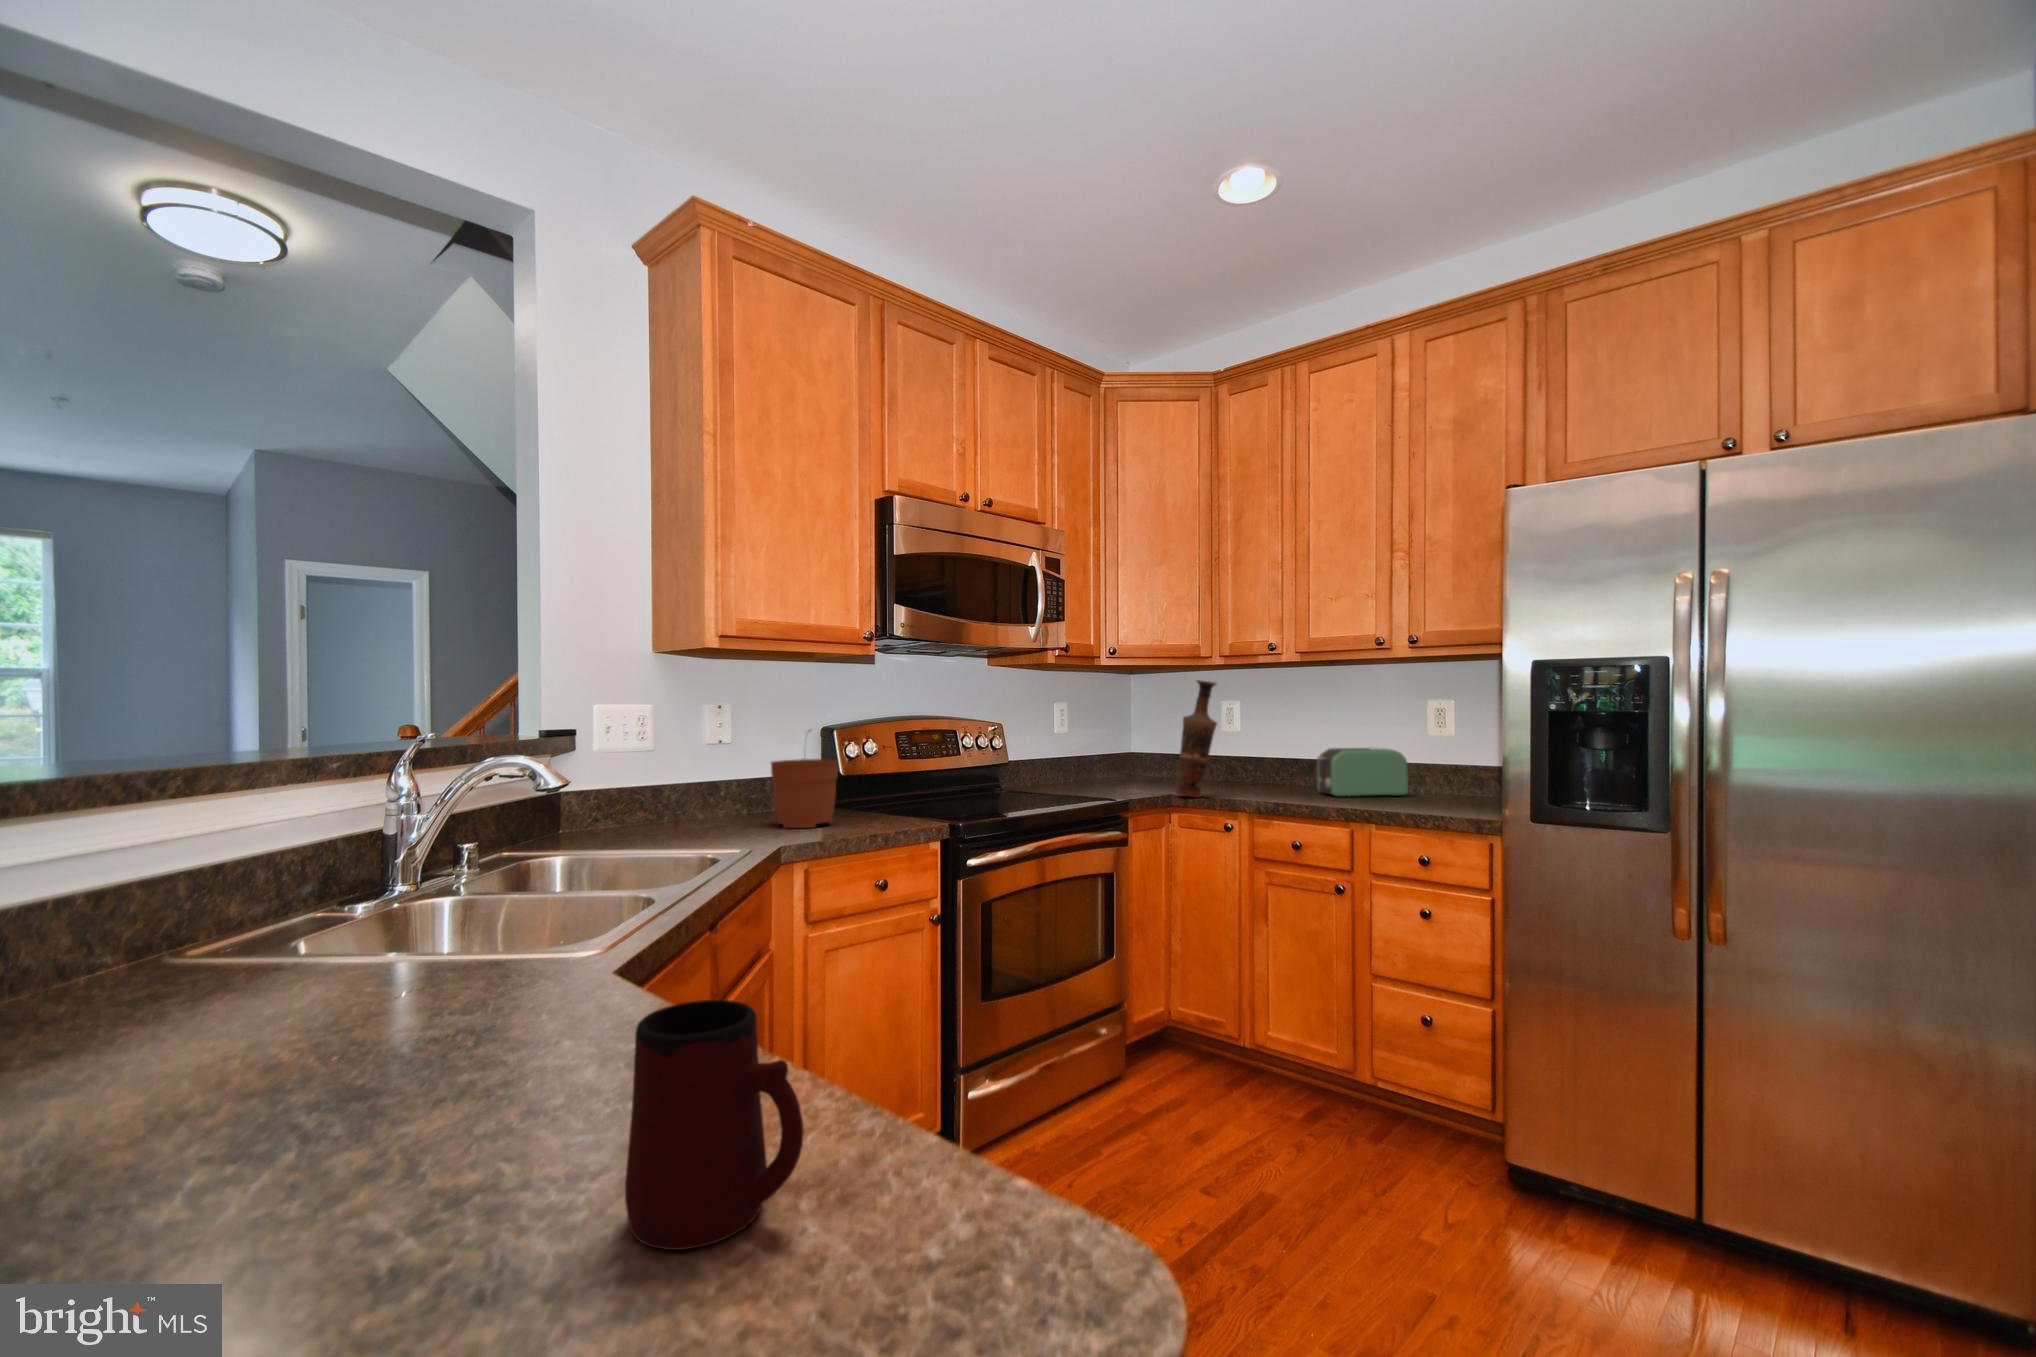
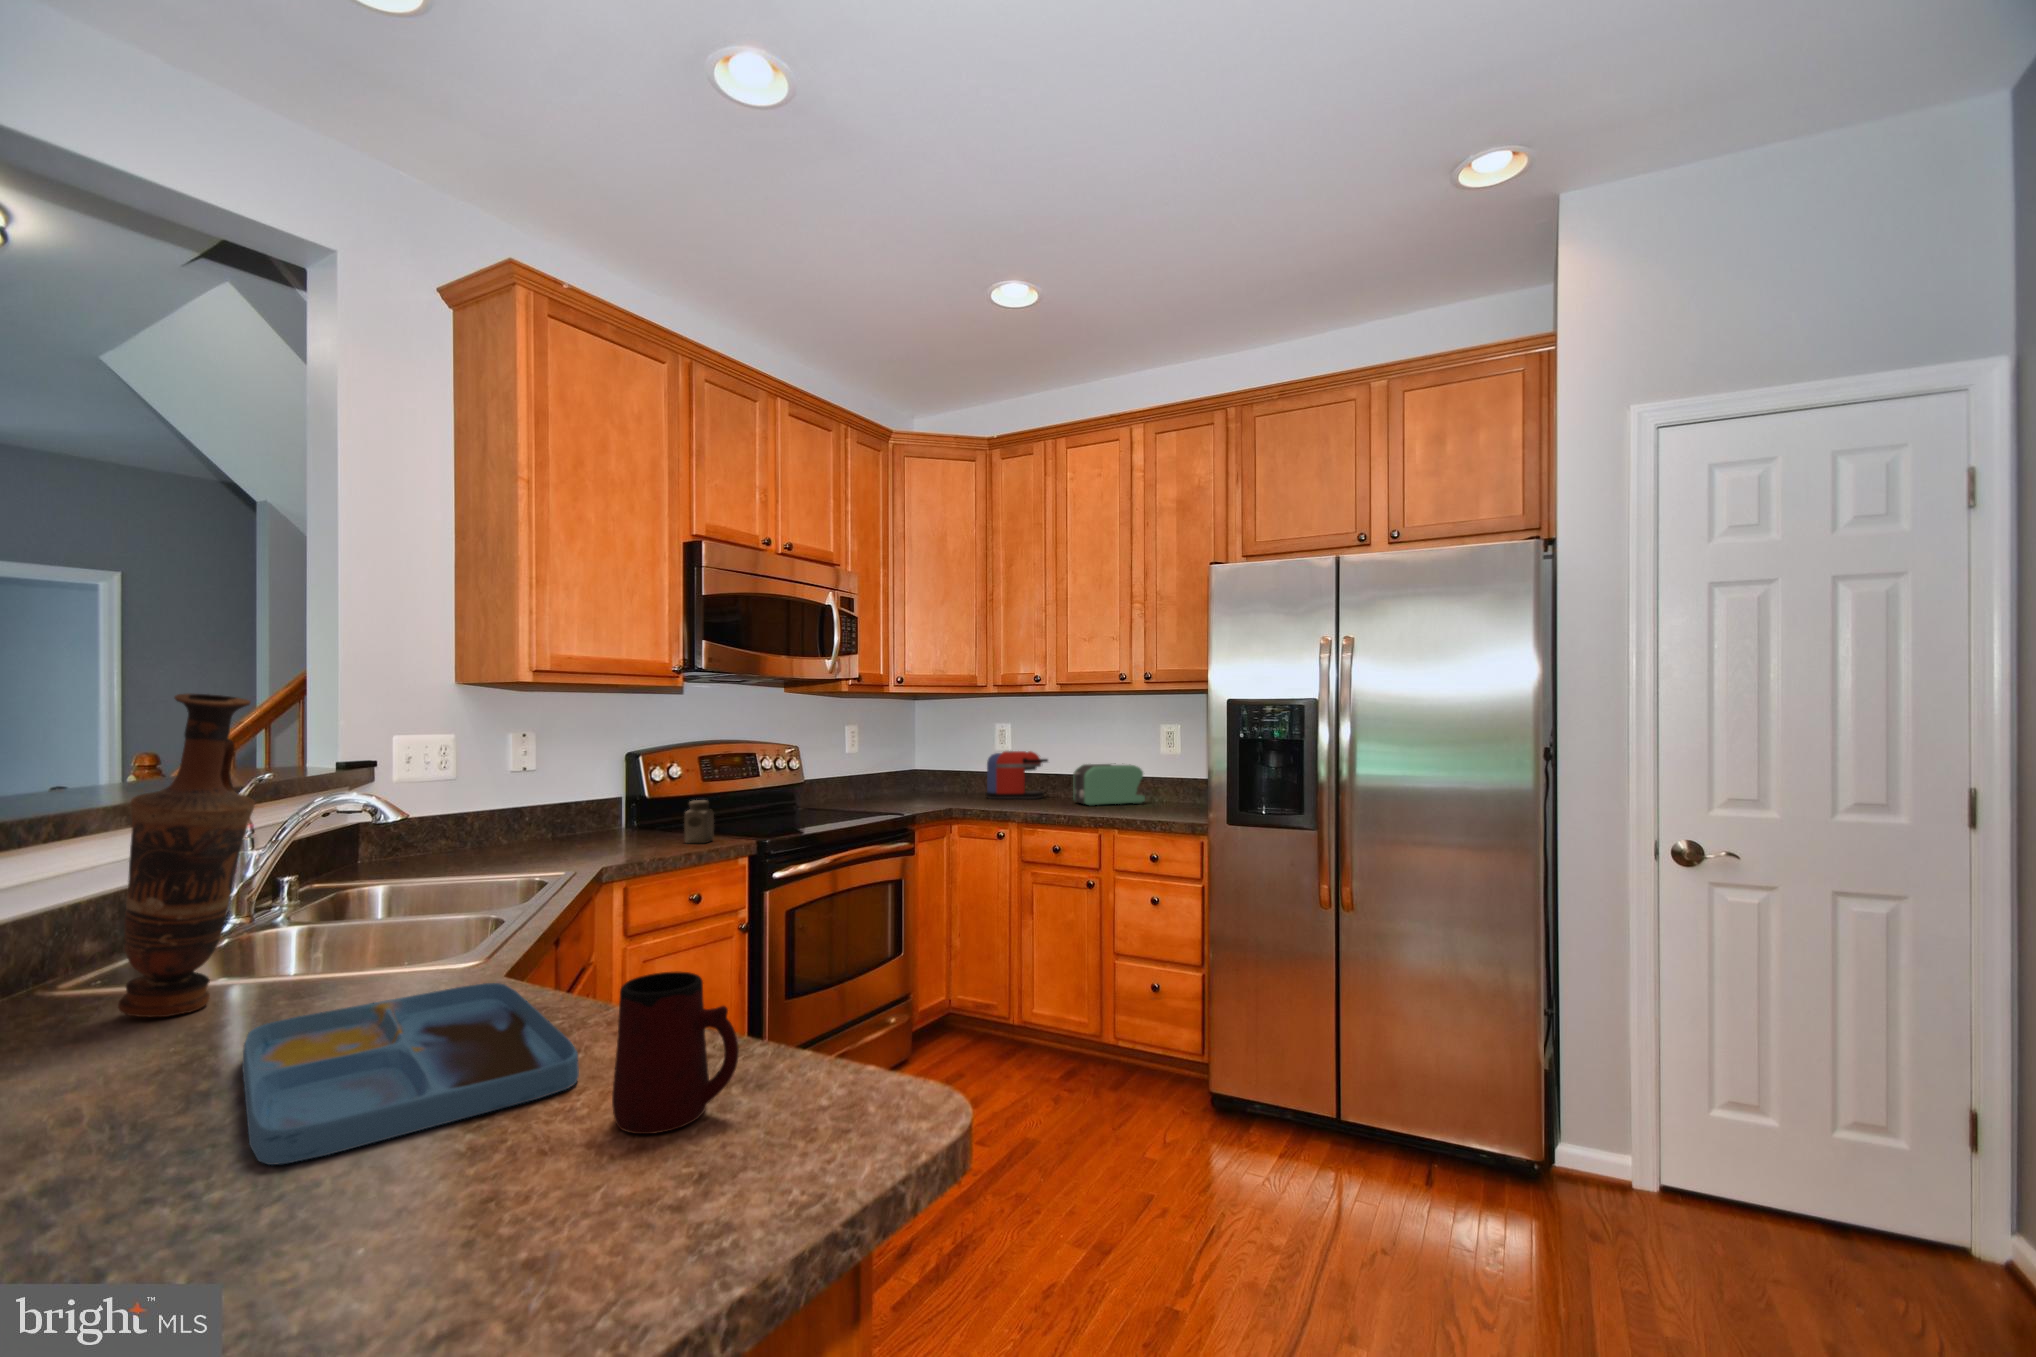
vase: present [1176,680,1217,798] -> present [118,693,255,1017]
plant pot: present [771,730,838,828] -> none [581,757,649,850]
coffee maker: none [1213,733,1291,787] -> present [985,751,1048,799]
salt shaker: none [875,778,906,825] -> present [684,800,714,843]
tray: none [185,981,626,1232] -> present [242,983,579,1165]

